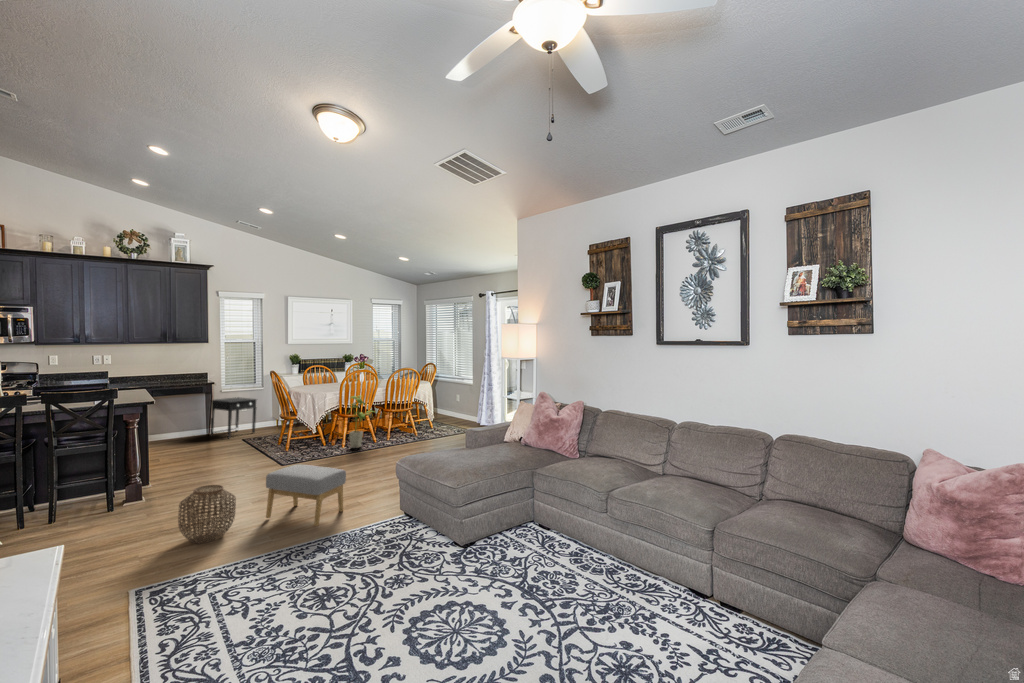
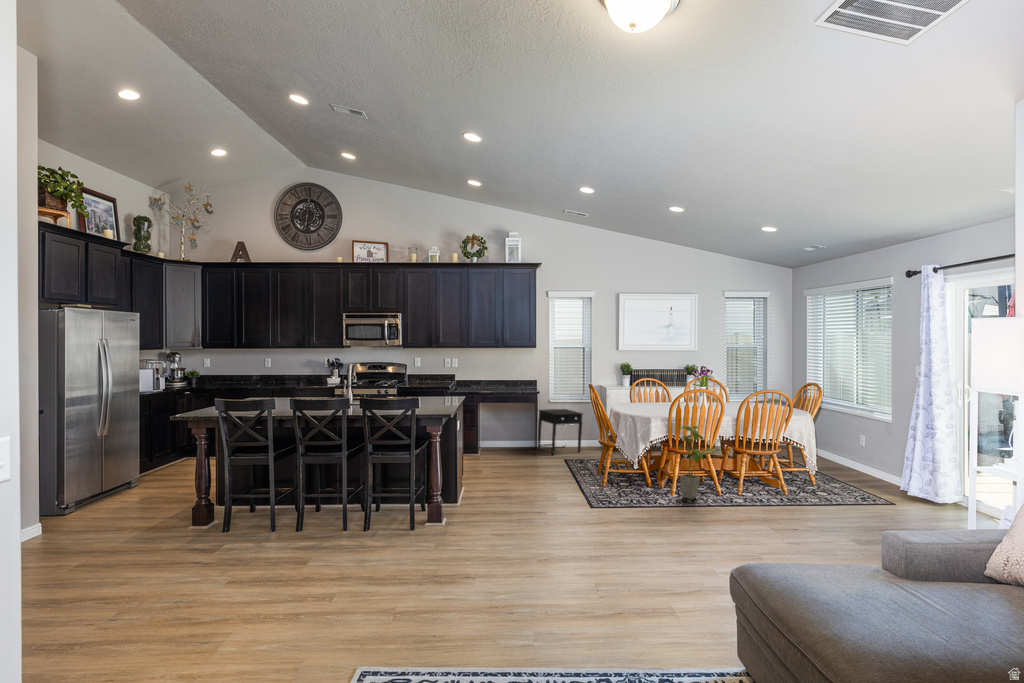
footstool: present [266,464,346,526] -> none [533,528,644,645]
woven basket: present [178,485,236,543] -> none [426,539,491,621]

